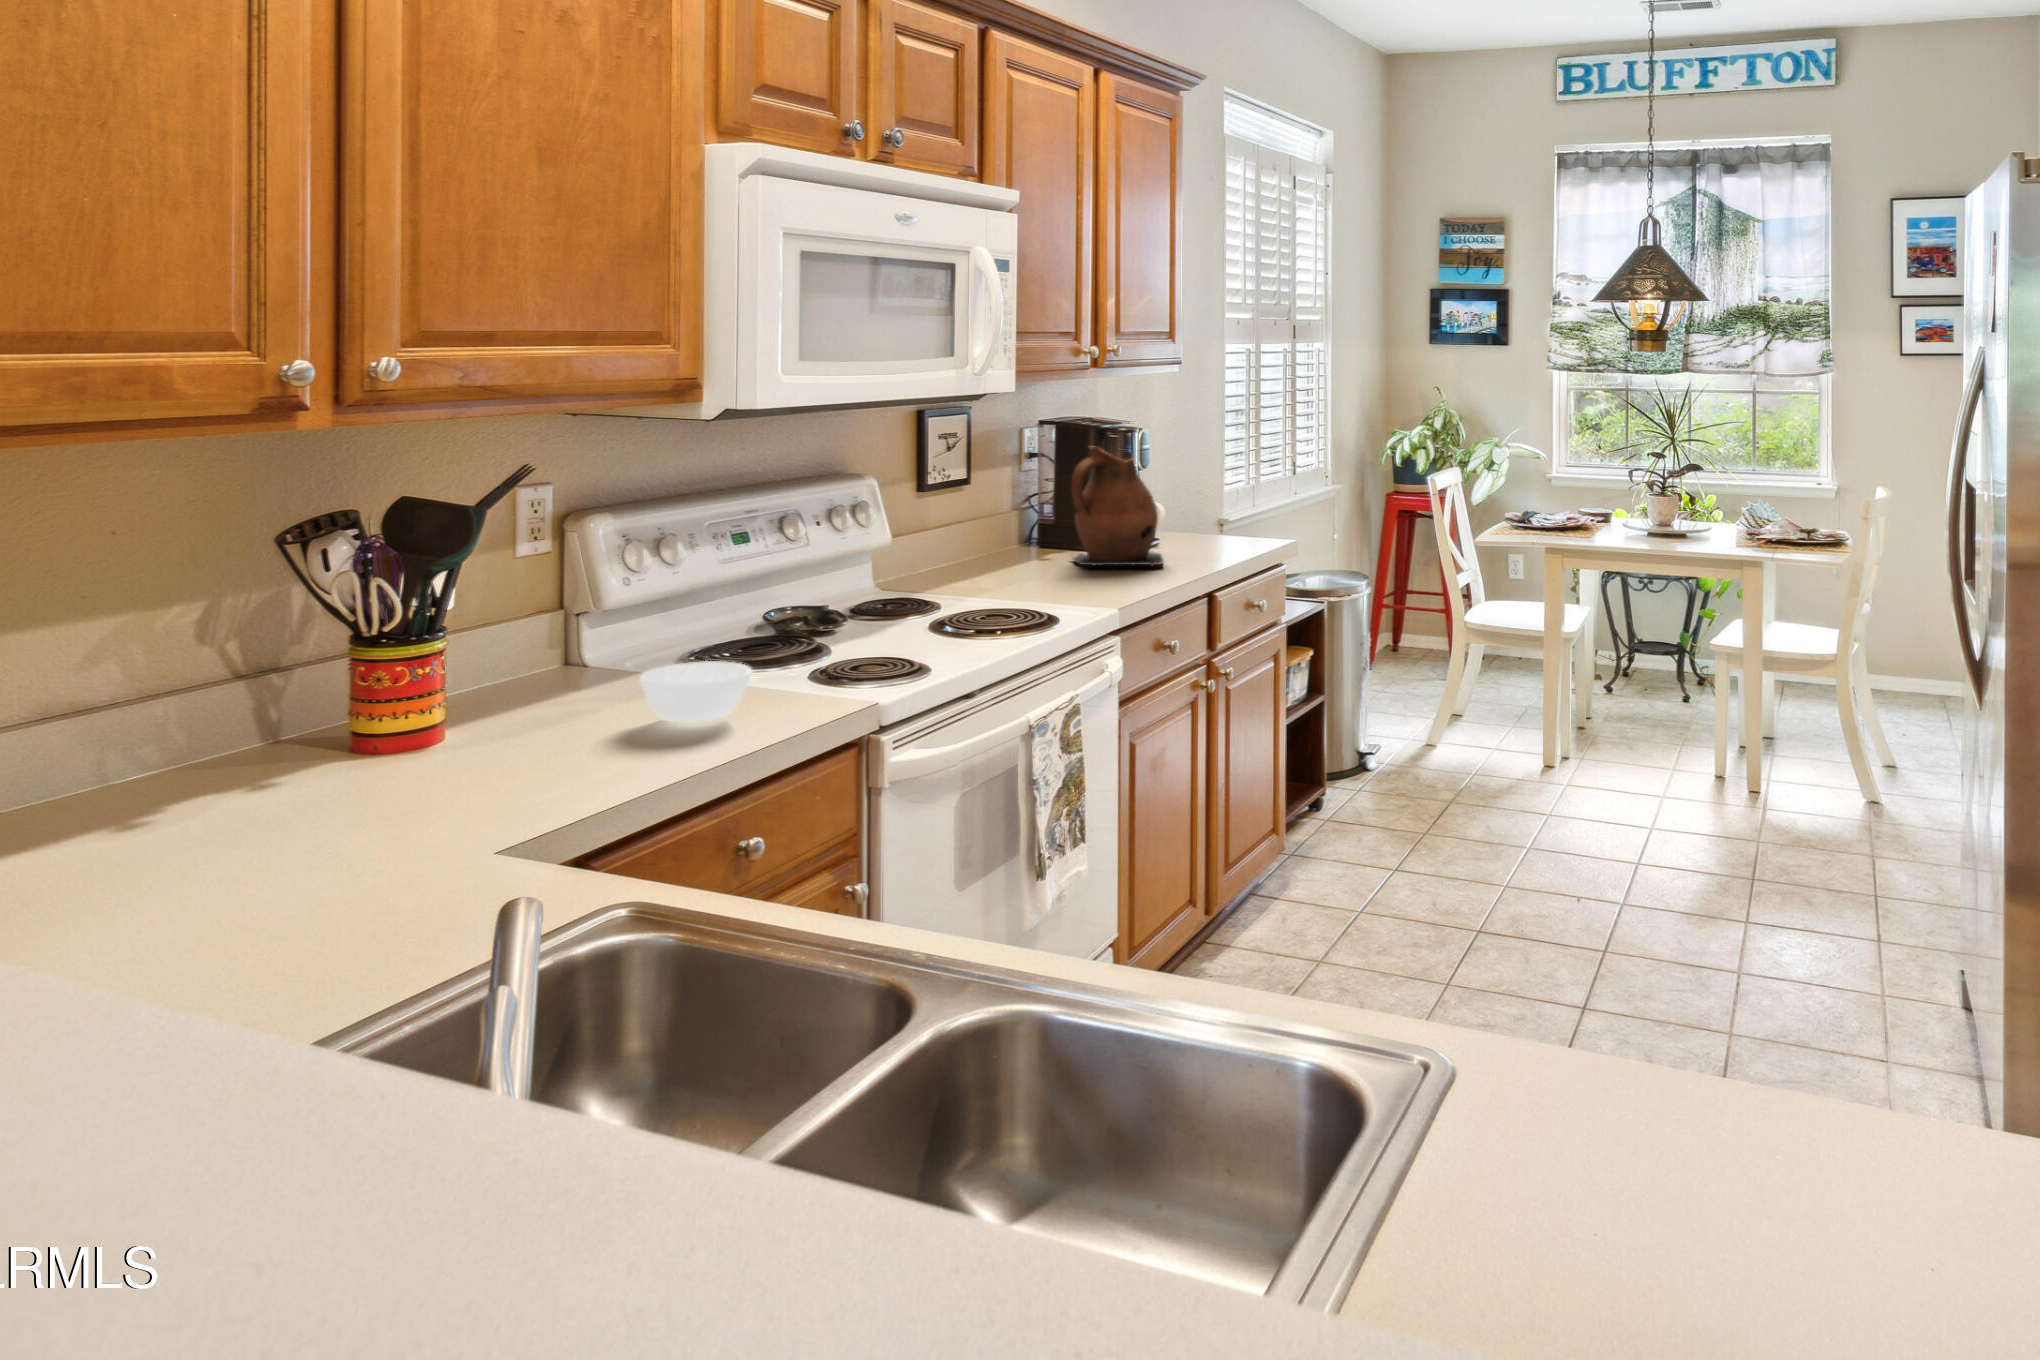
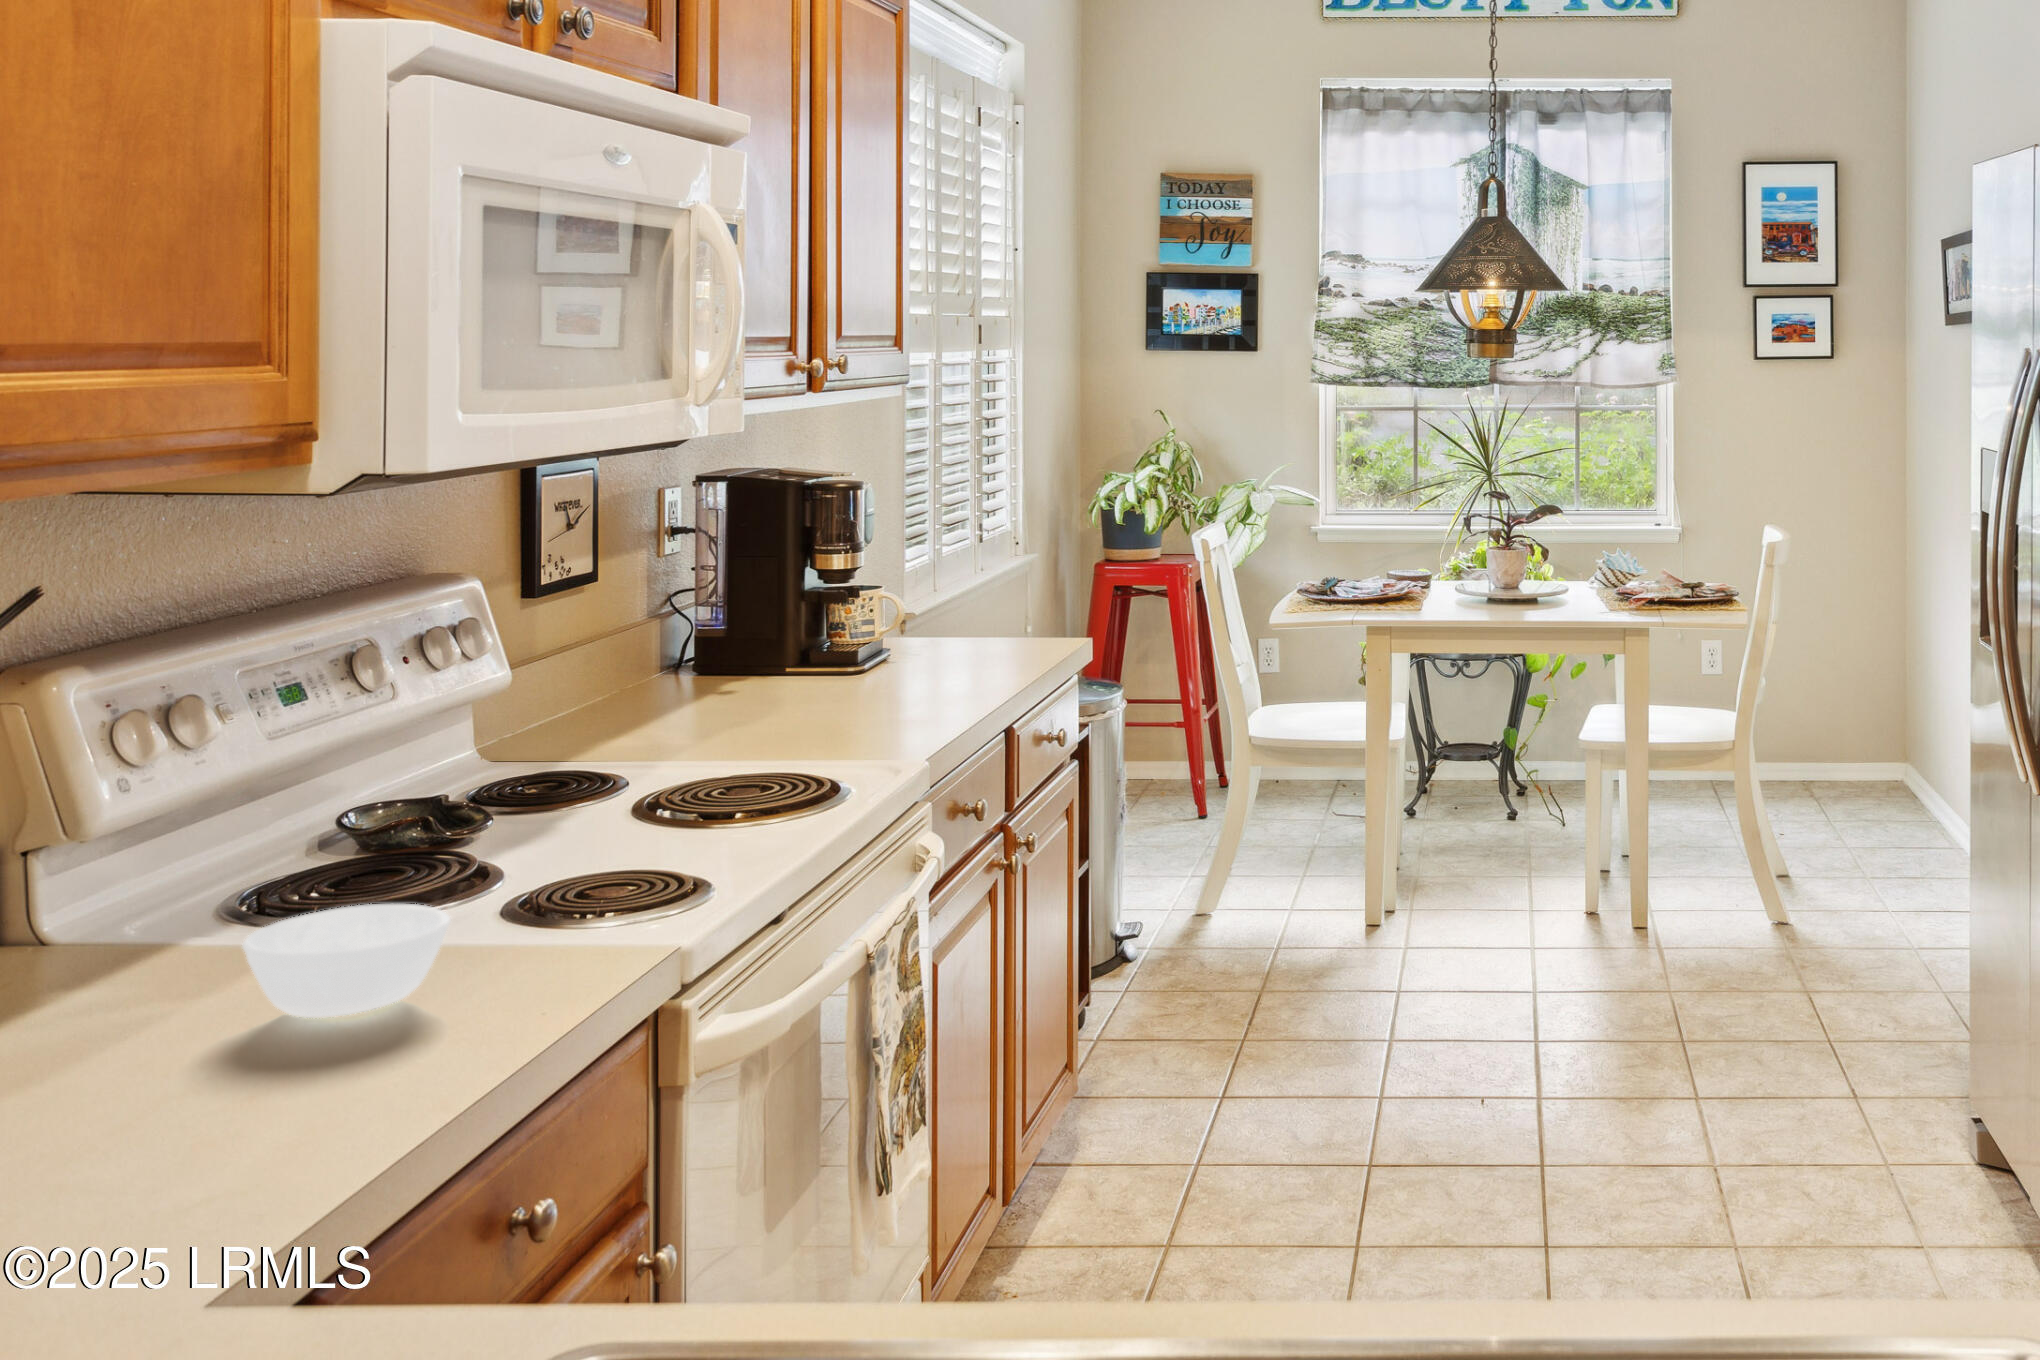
ceramic pitcher: present [1071,447,1163,566] -> none [759,511,919,693]

